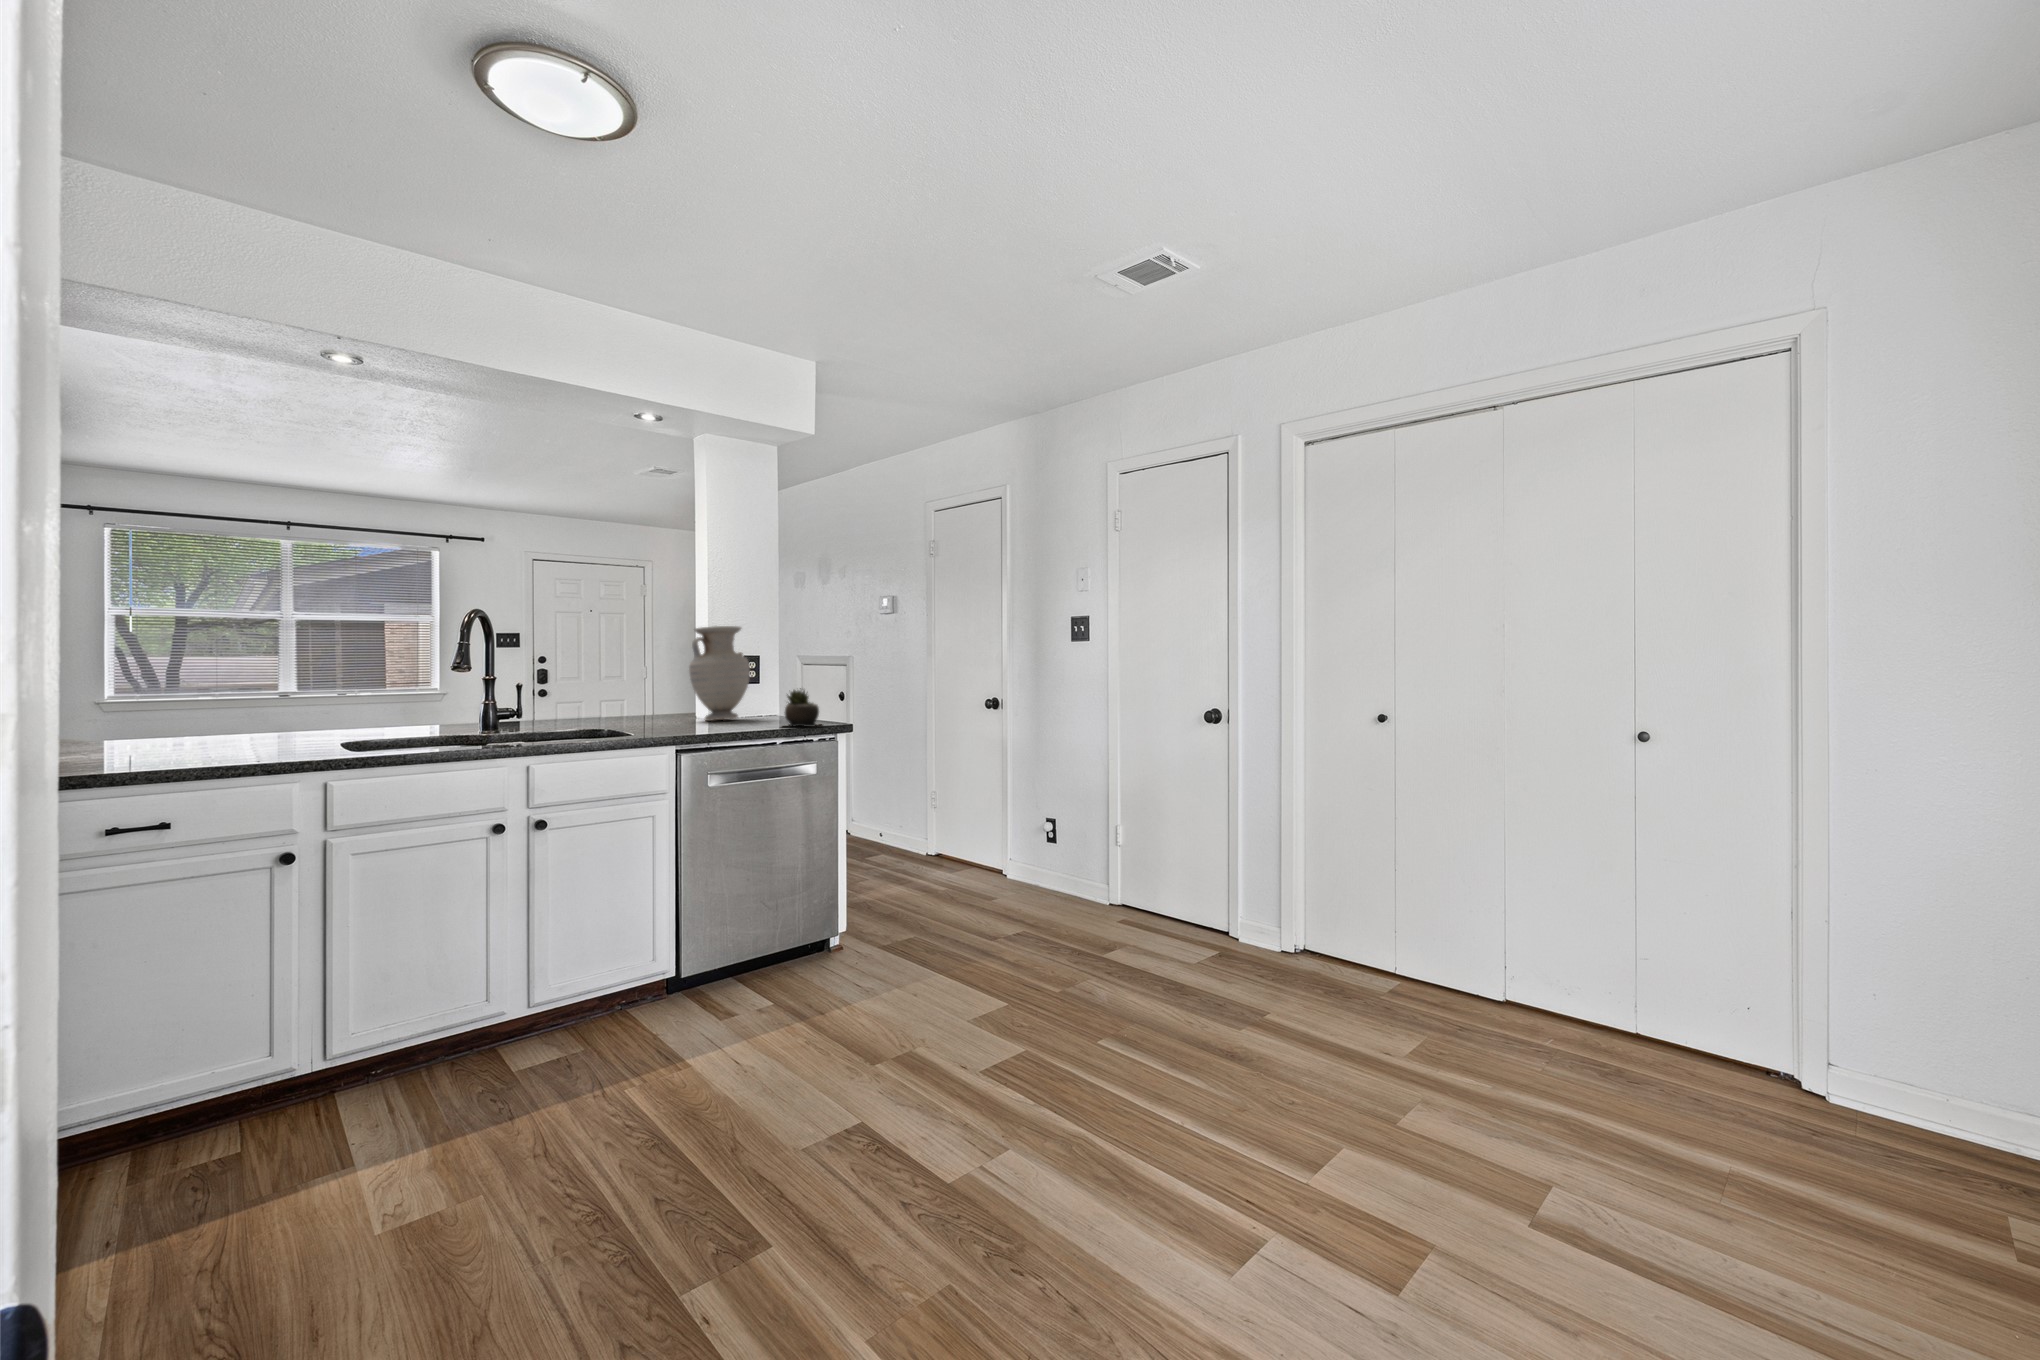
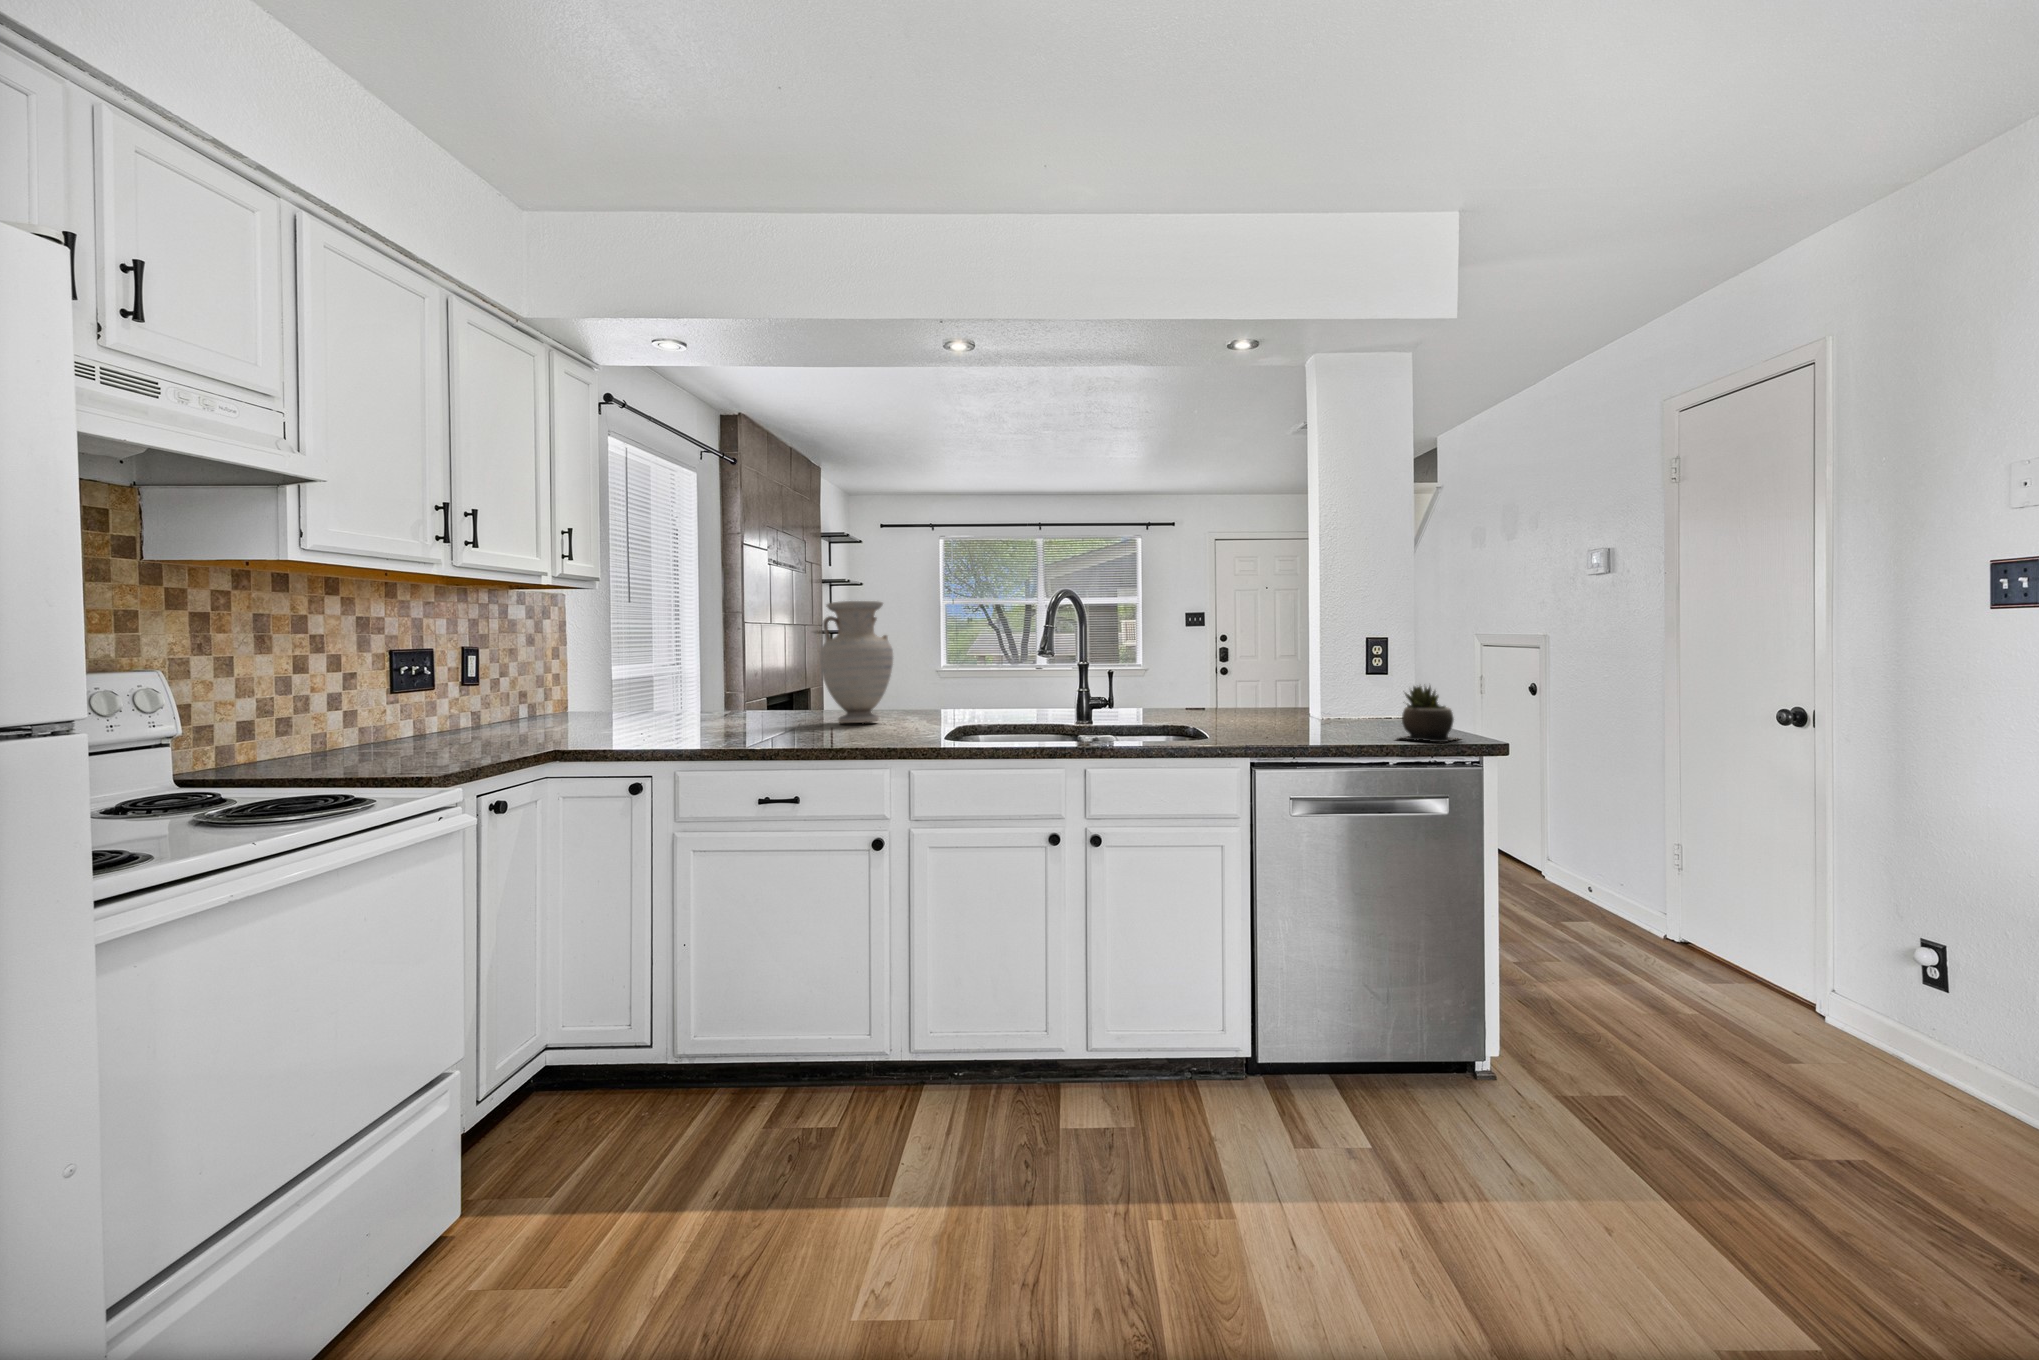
vase: present [689,626,750,721] -> present [820,601,893,723]

